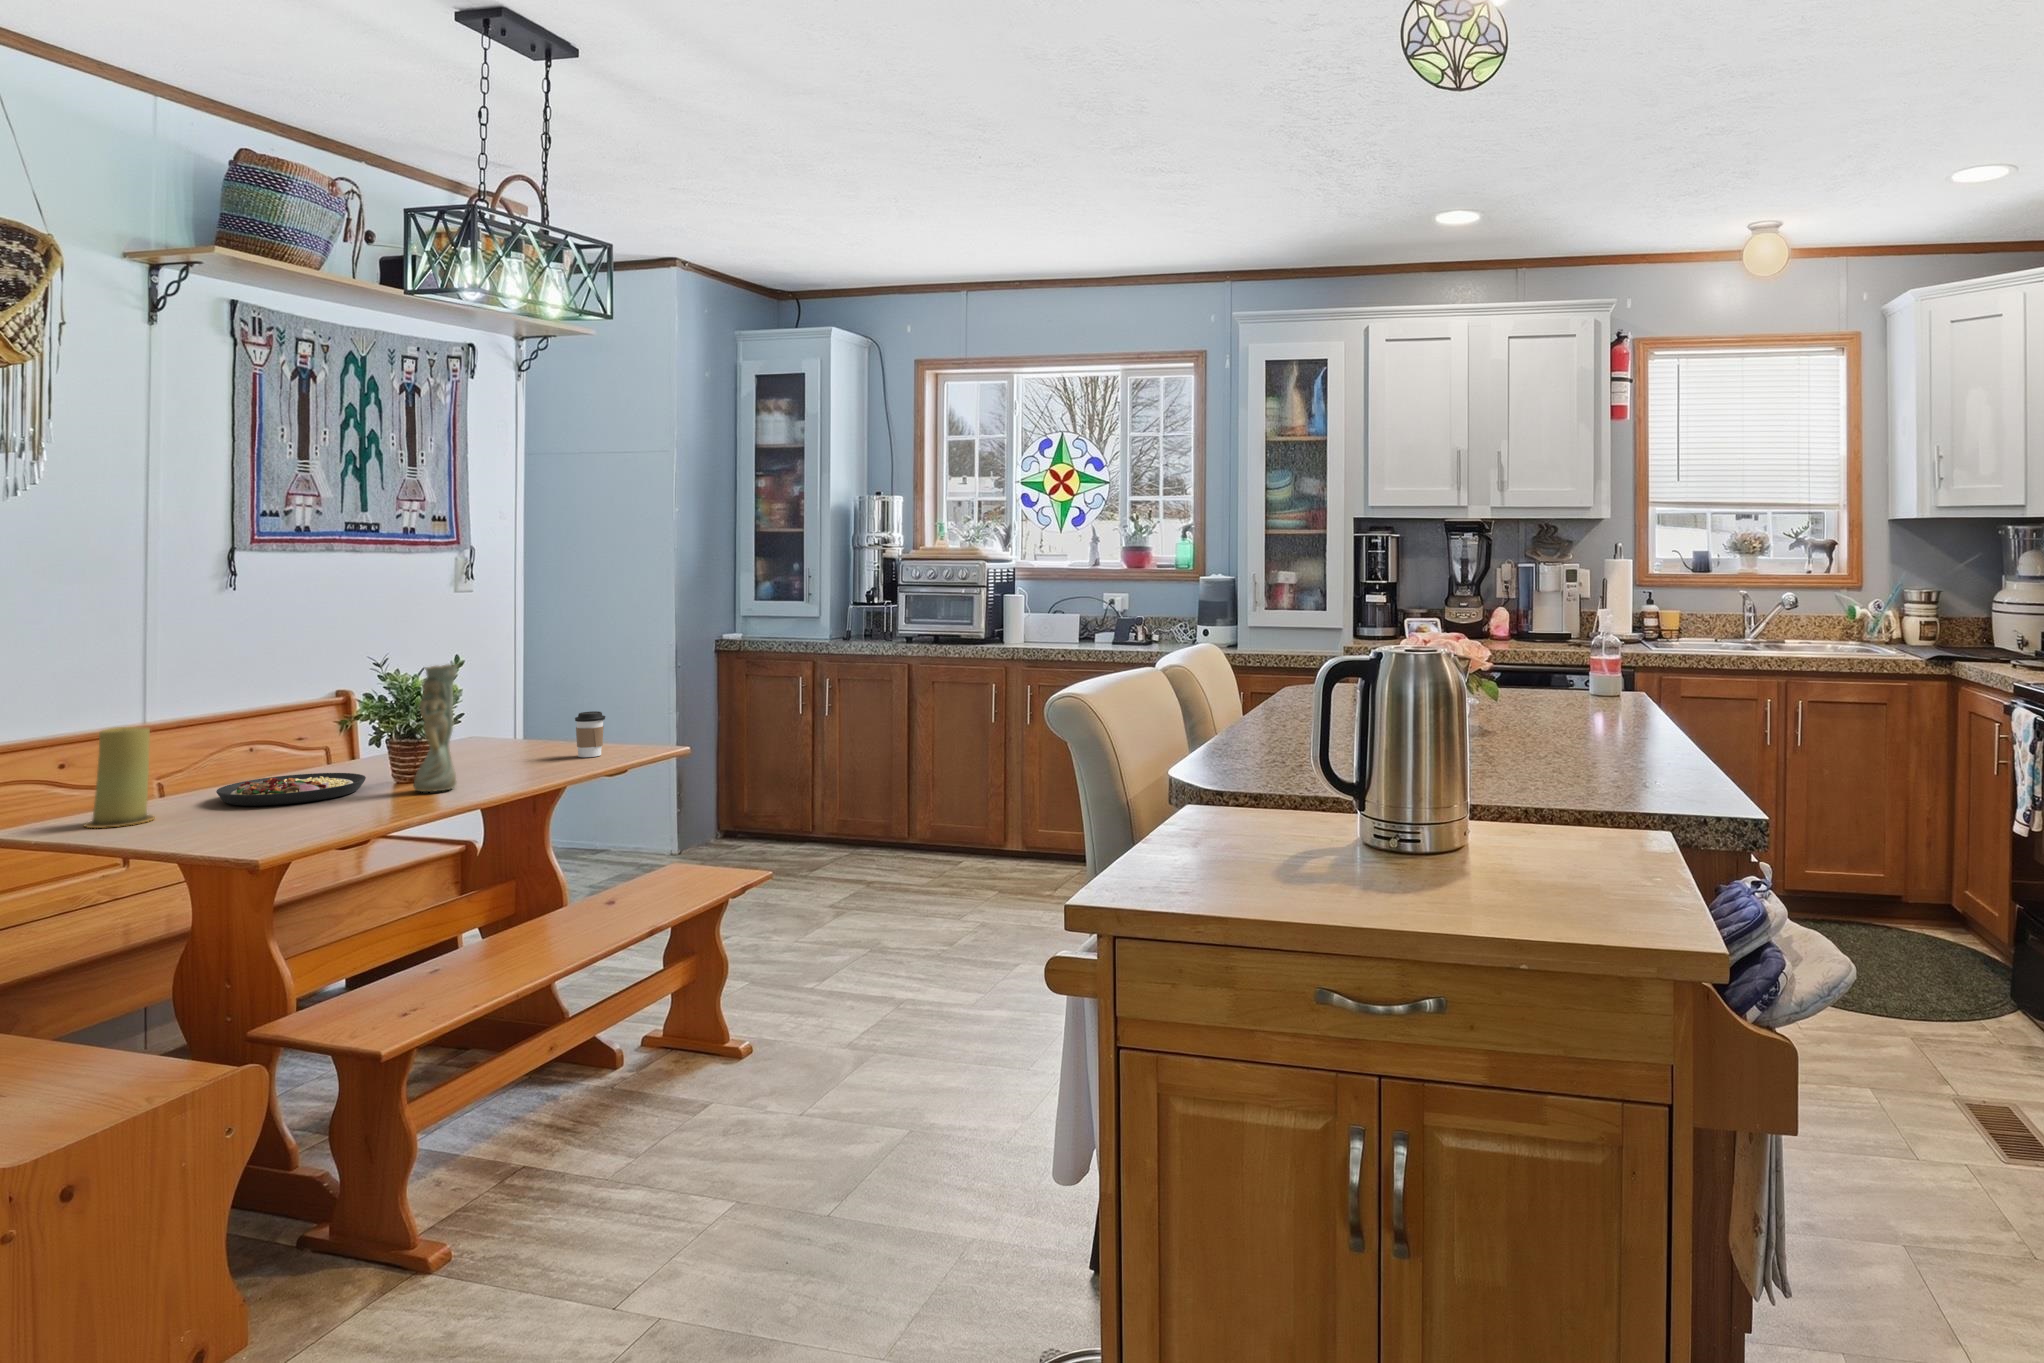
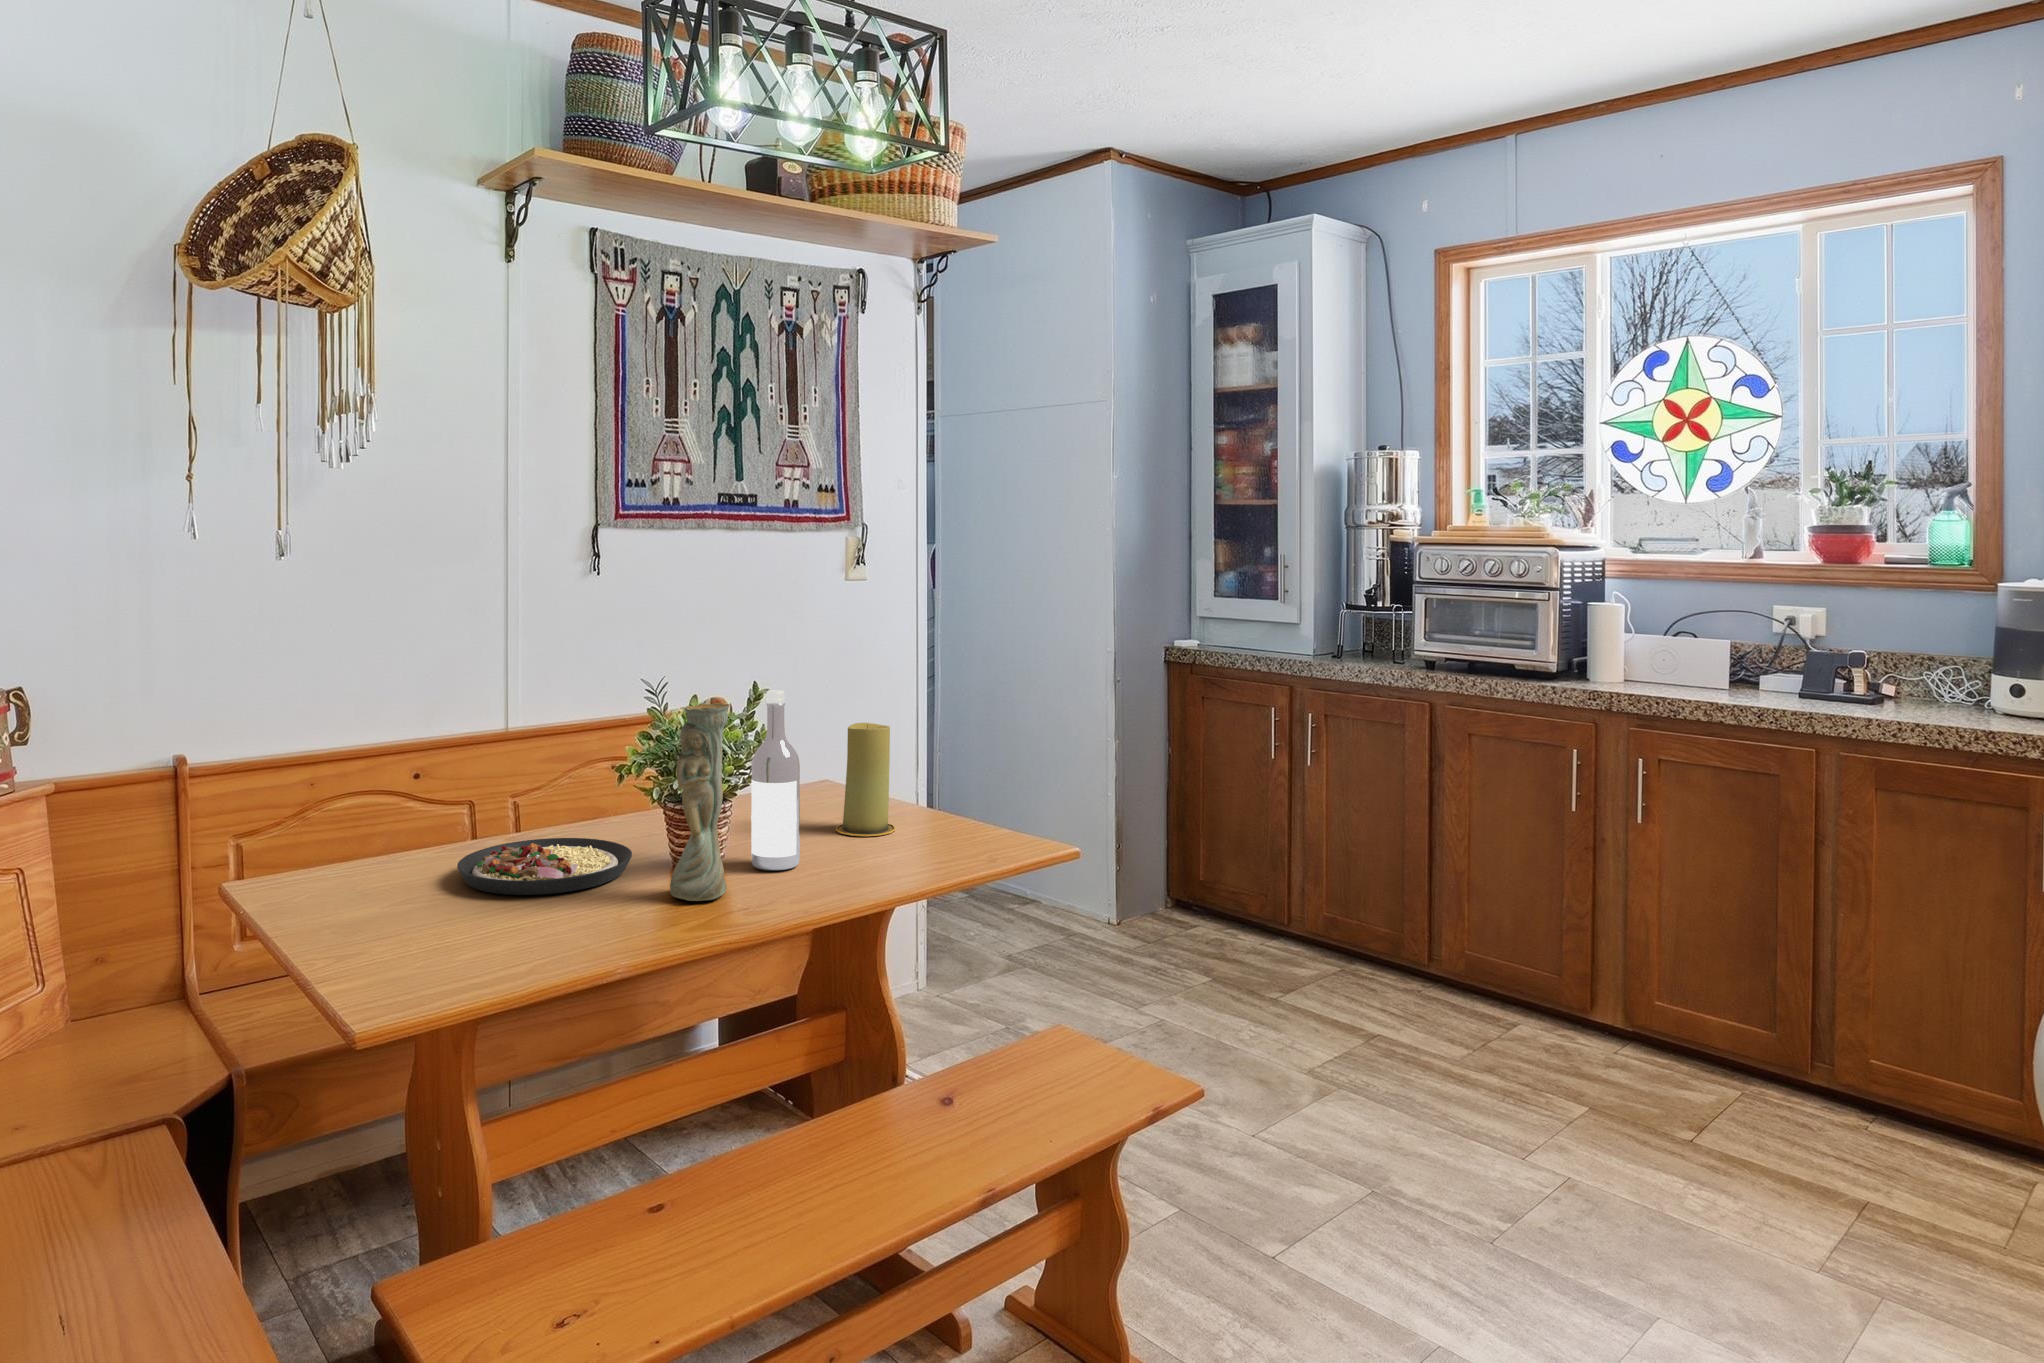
wine bottle: none [460,658,497,777] -> present [751,690,800,871]
coffee cup: present [575,711,605,757] -> none [916,776,958,848]
candle: present [84,727,155,828] -> present [836,723,896,836]

